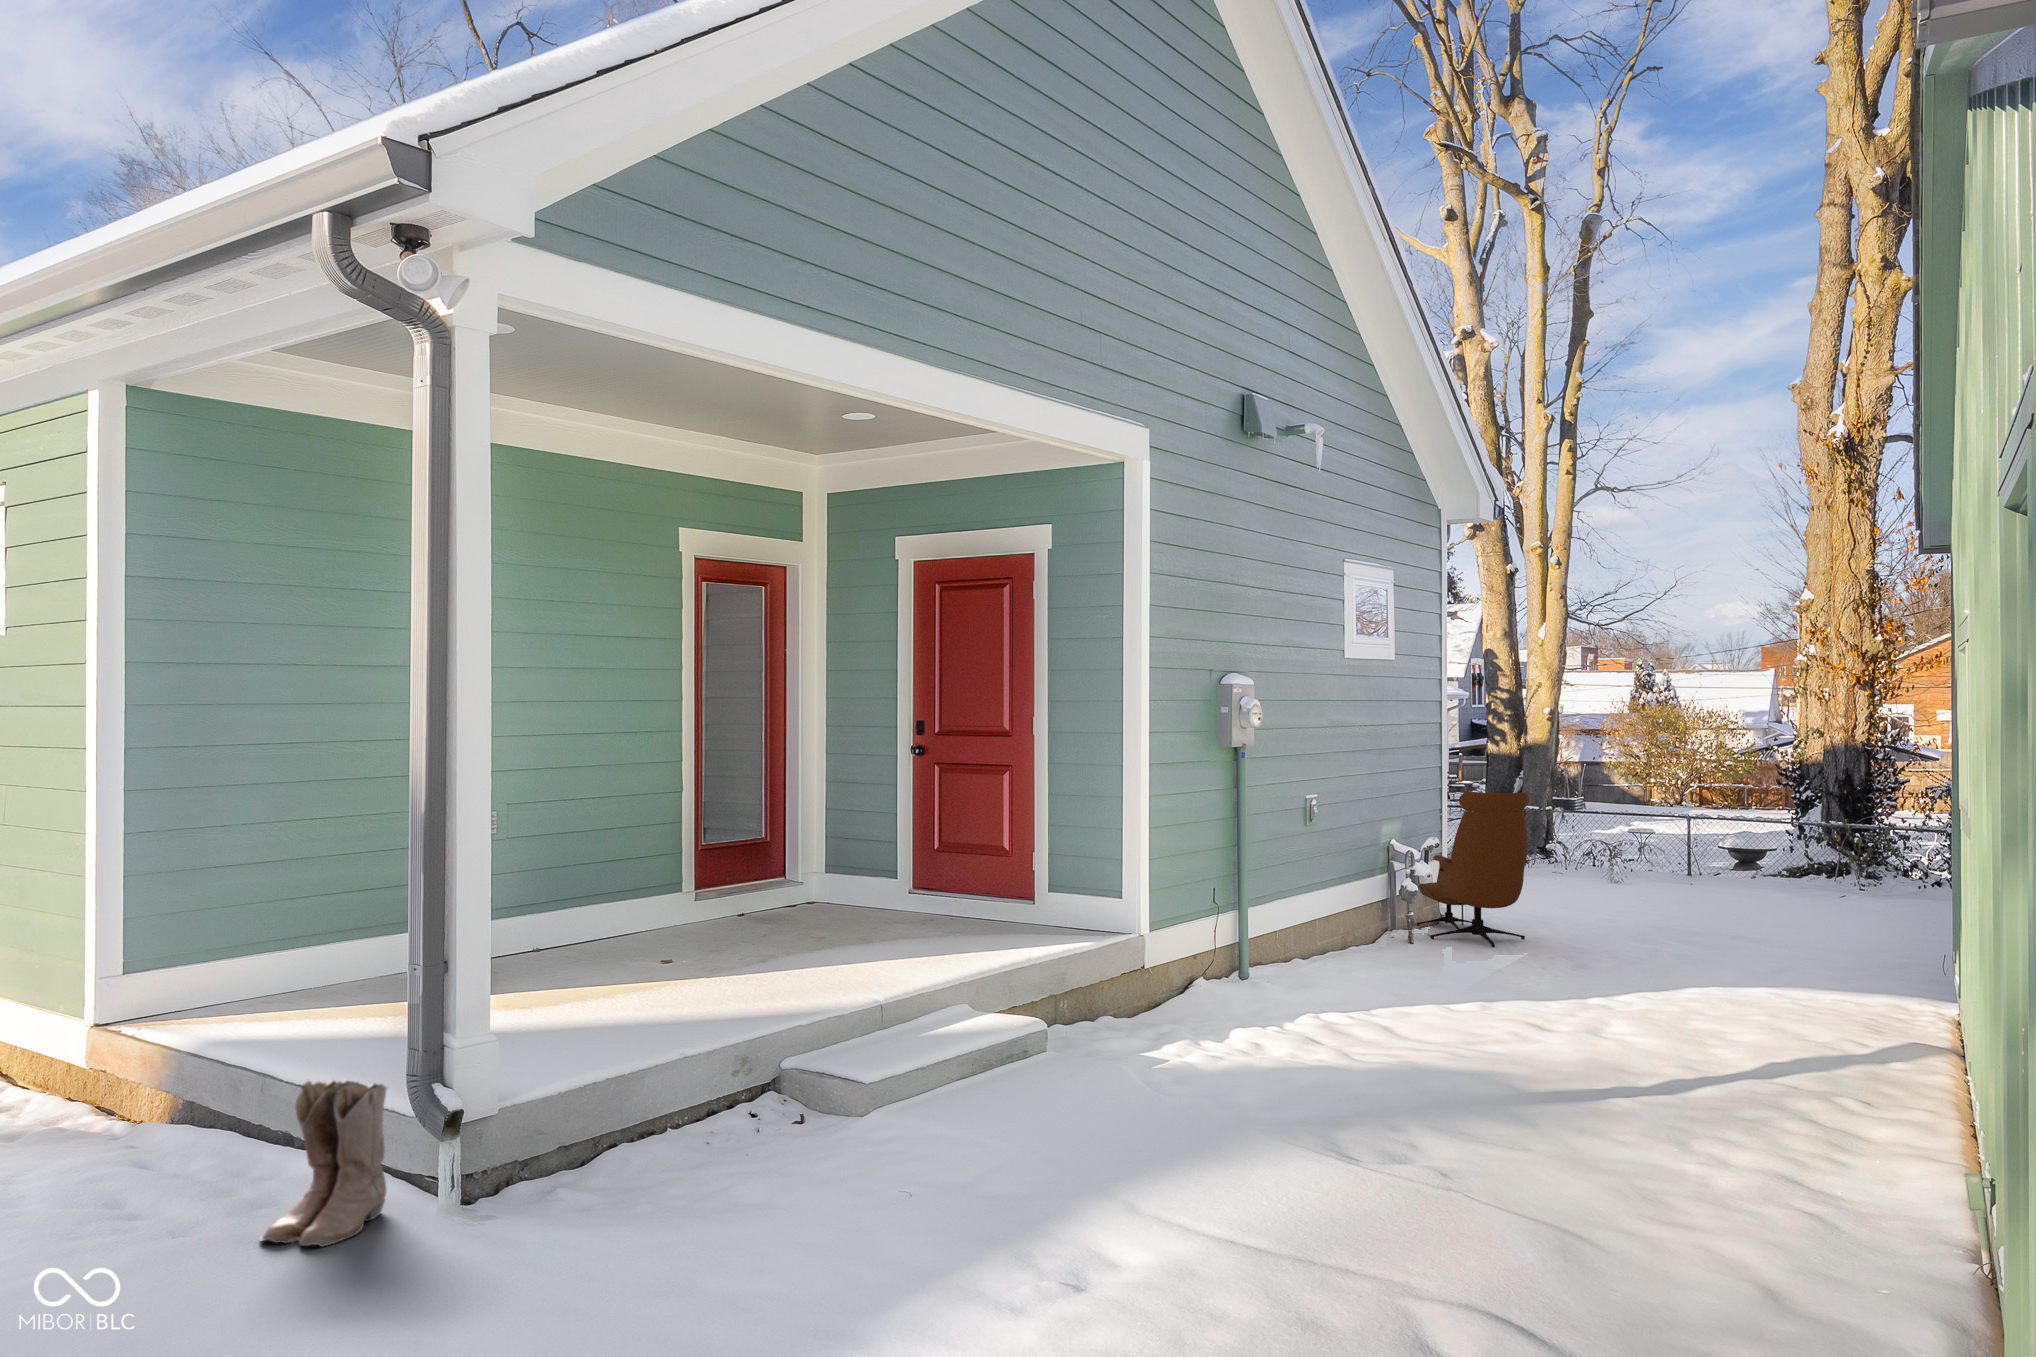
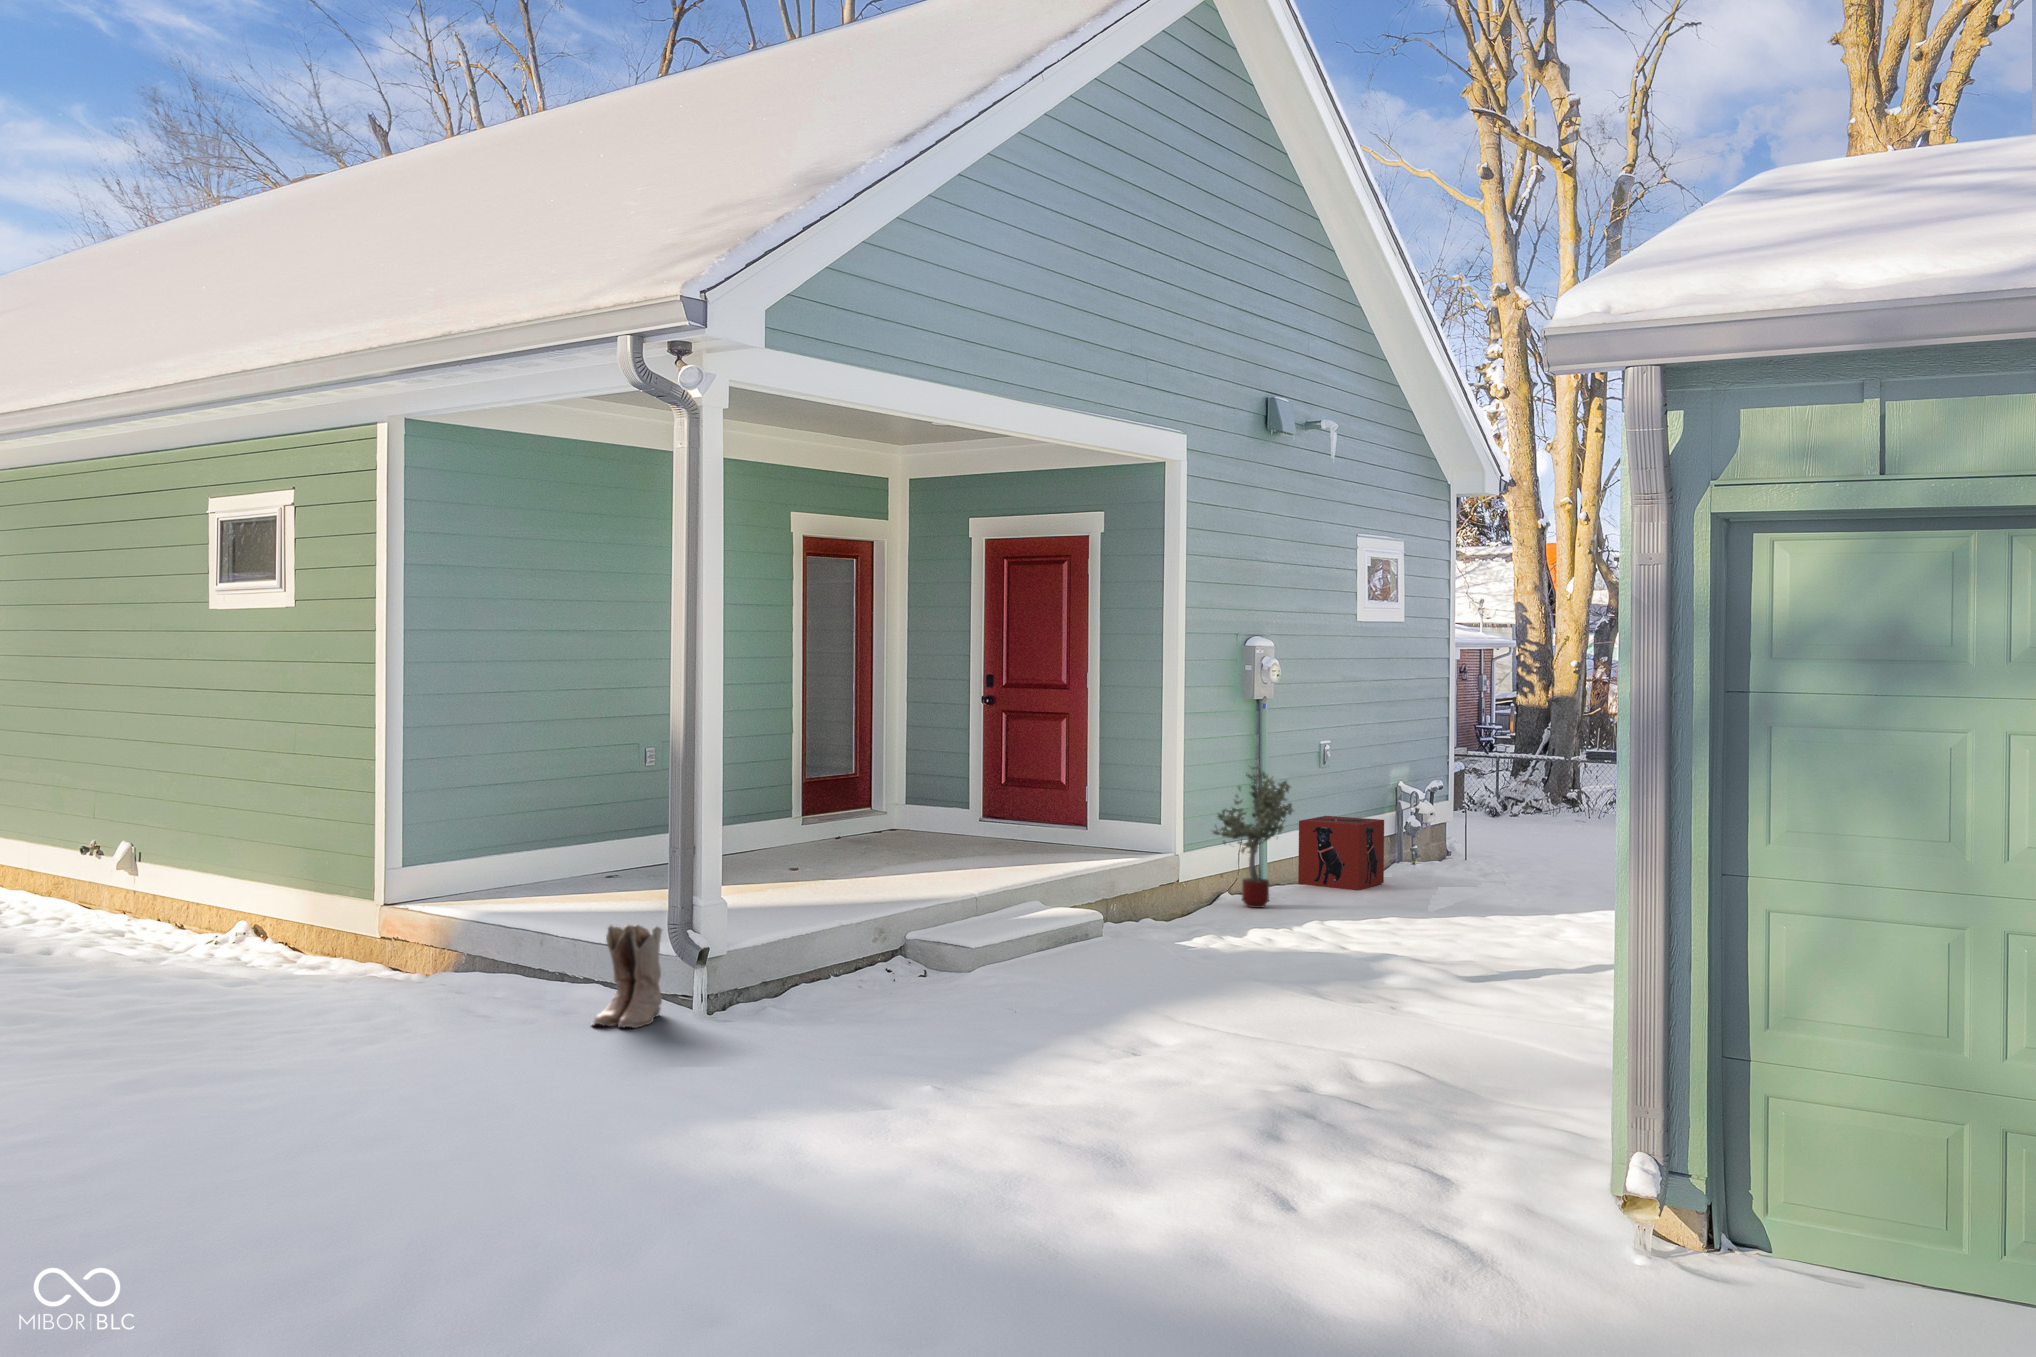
lounge chair: present [1417,792,1529,947] -> none [1423,740,1518,875]
potted tree: none [1183,824,1284,998] -> present [1213,766,1293,908]
storage box: none [1284,880,1382,970] -> present [1298,816,1384,890]

